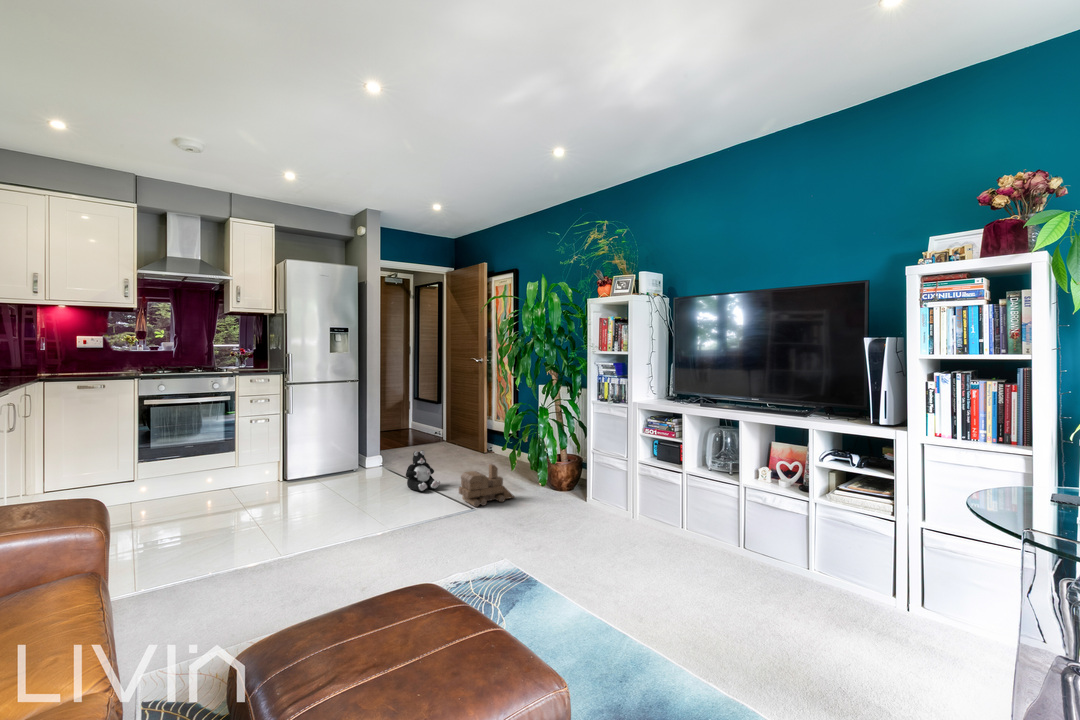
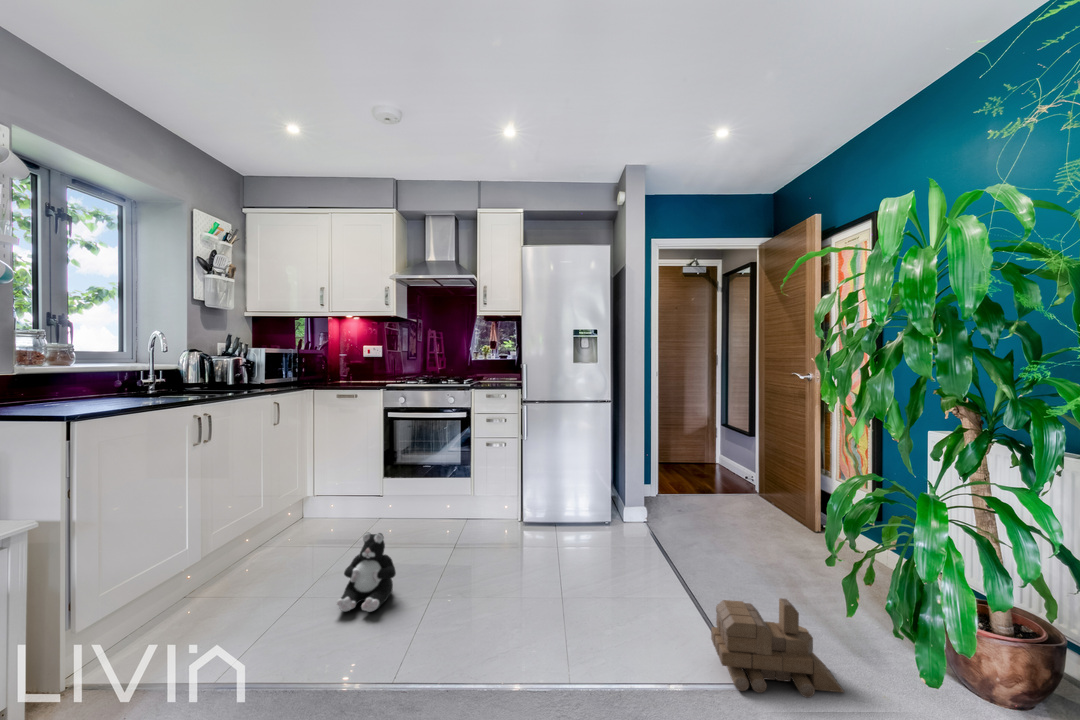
plush toy: present [406,450,440,491] -> present [337,533,396,612]

